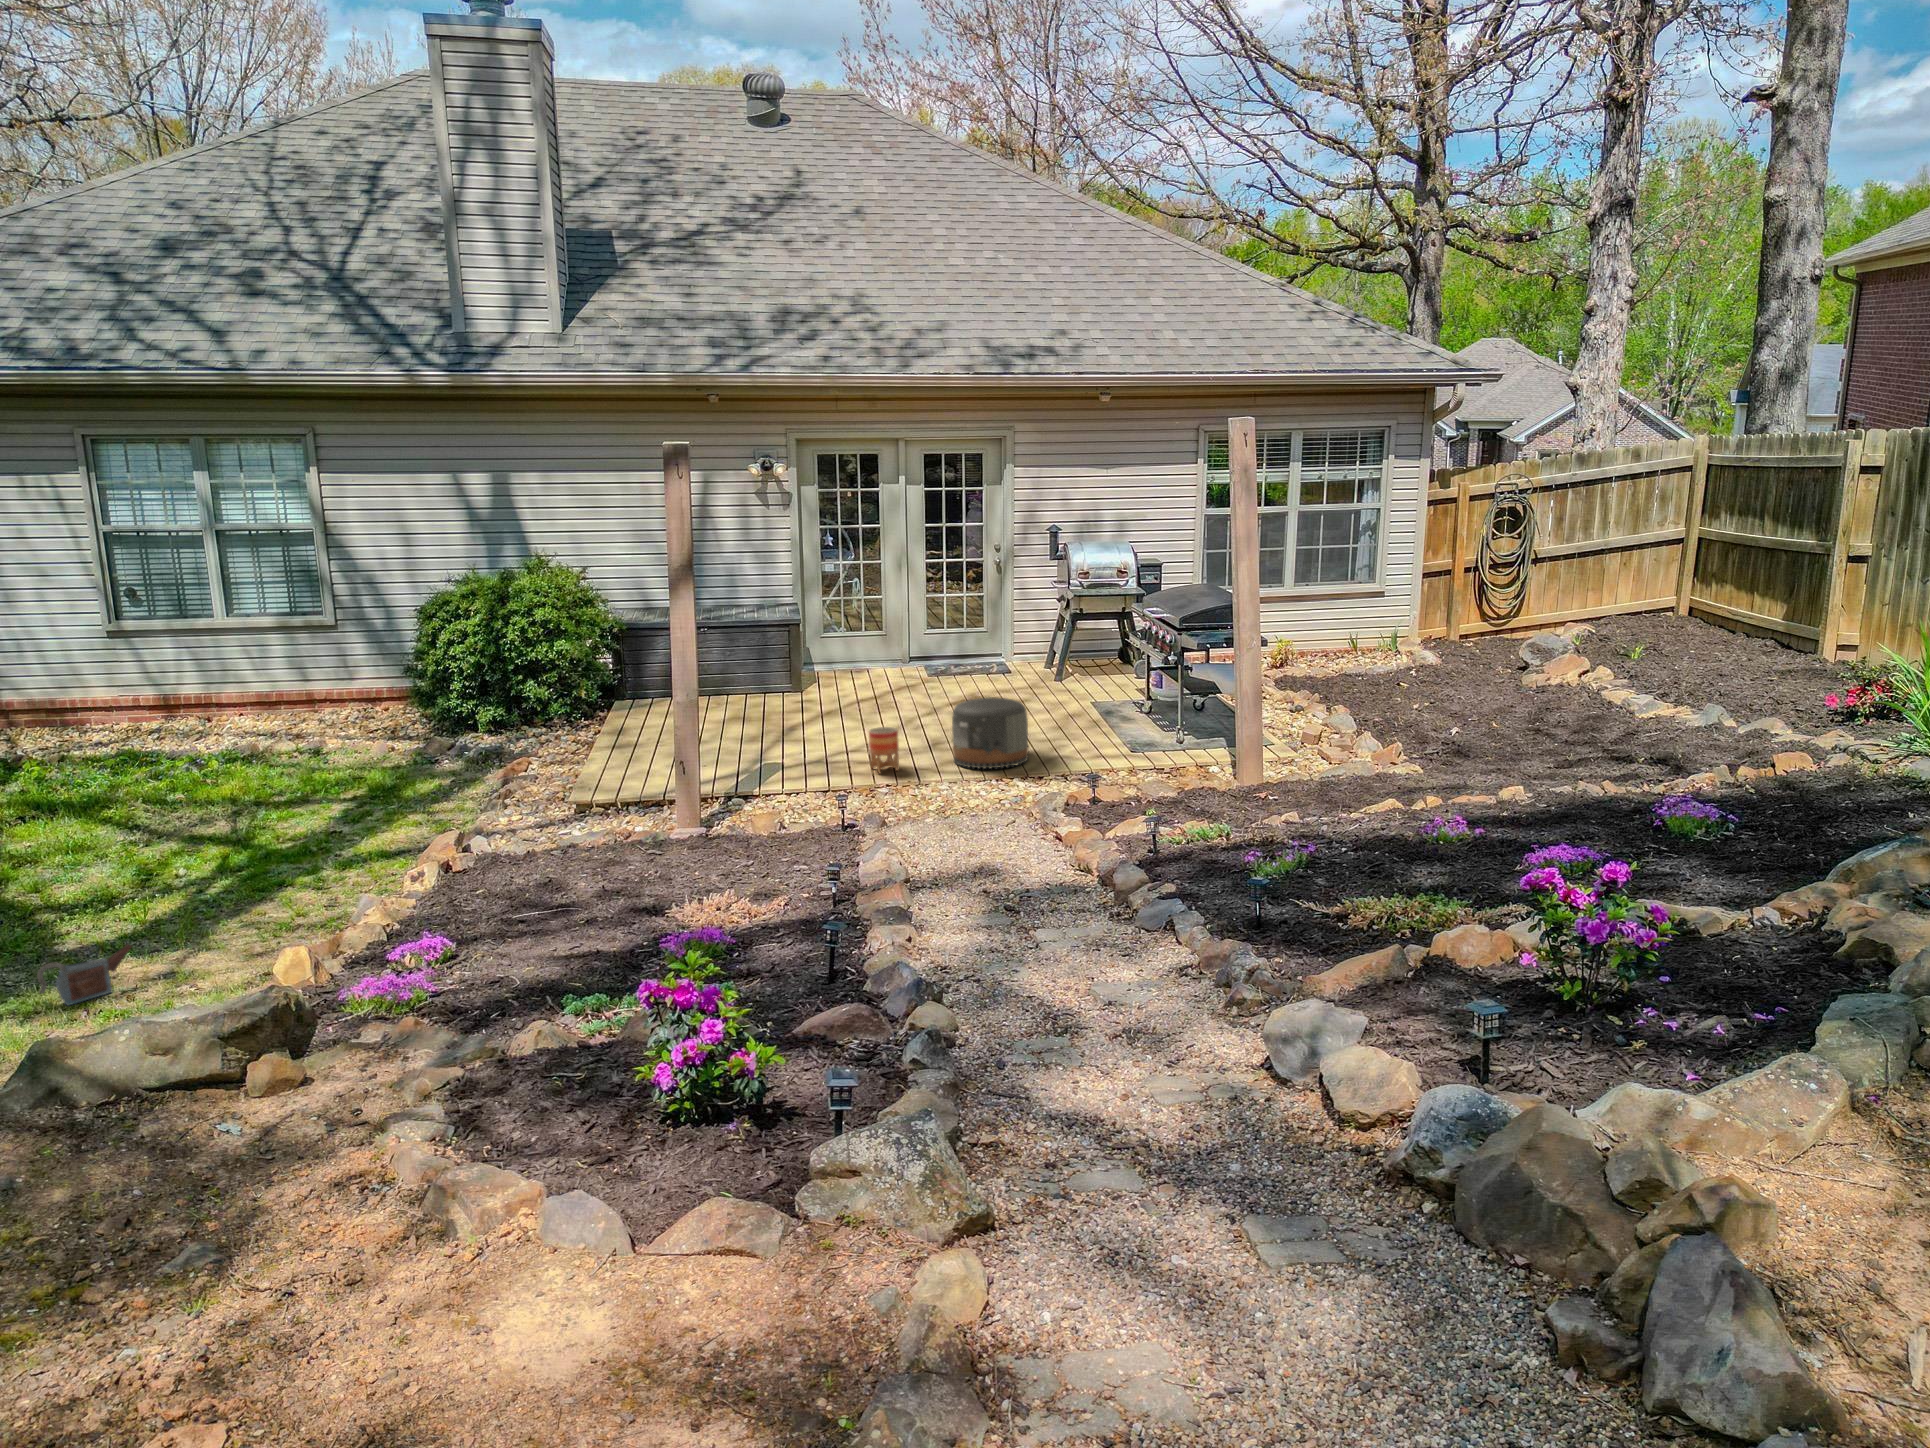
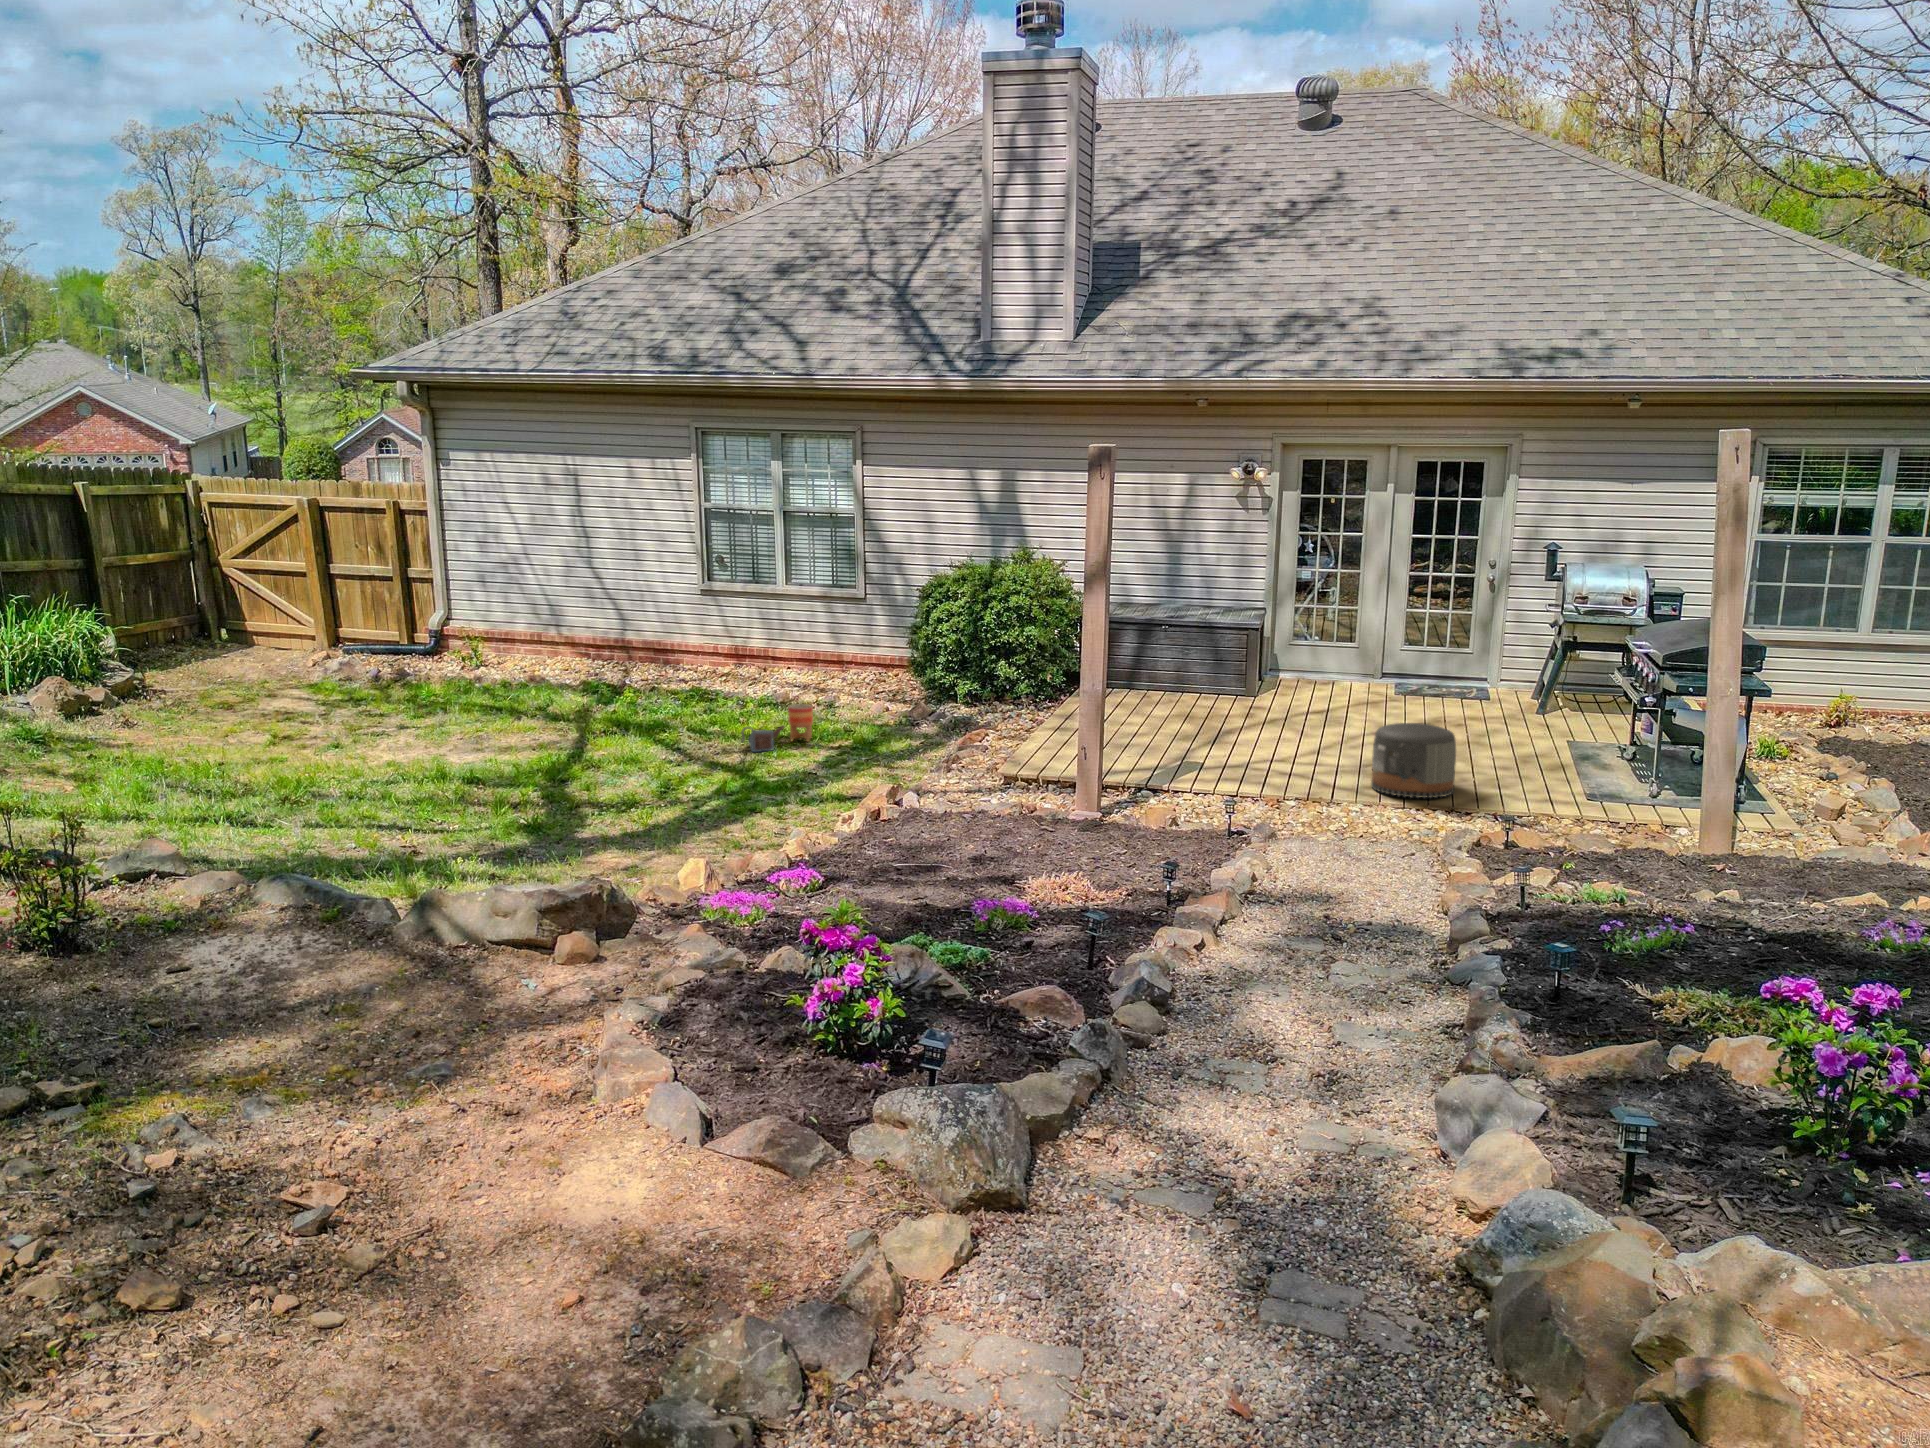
planter: present [869,727,899,773] -> present [788,704,813,741]
watering can: present [37,944,132,1005] -> present [741,726,784,752]

